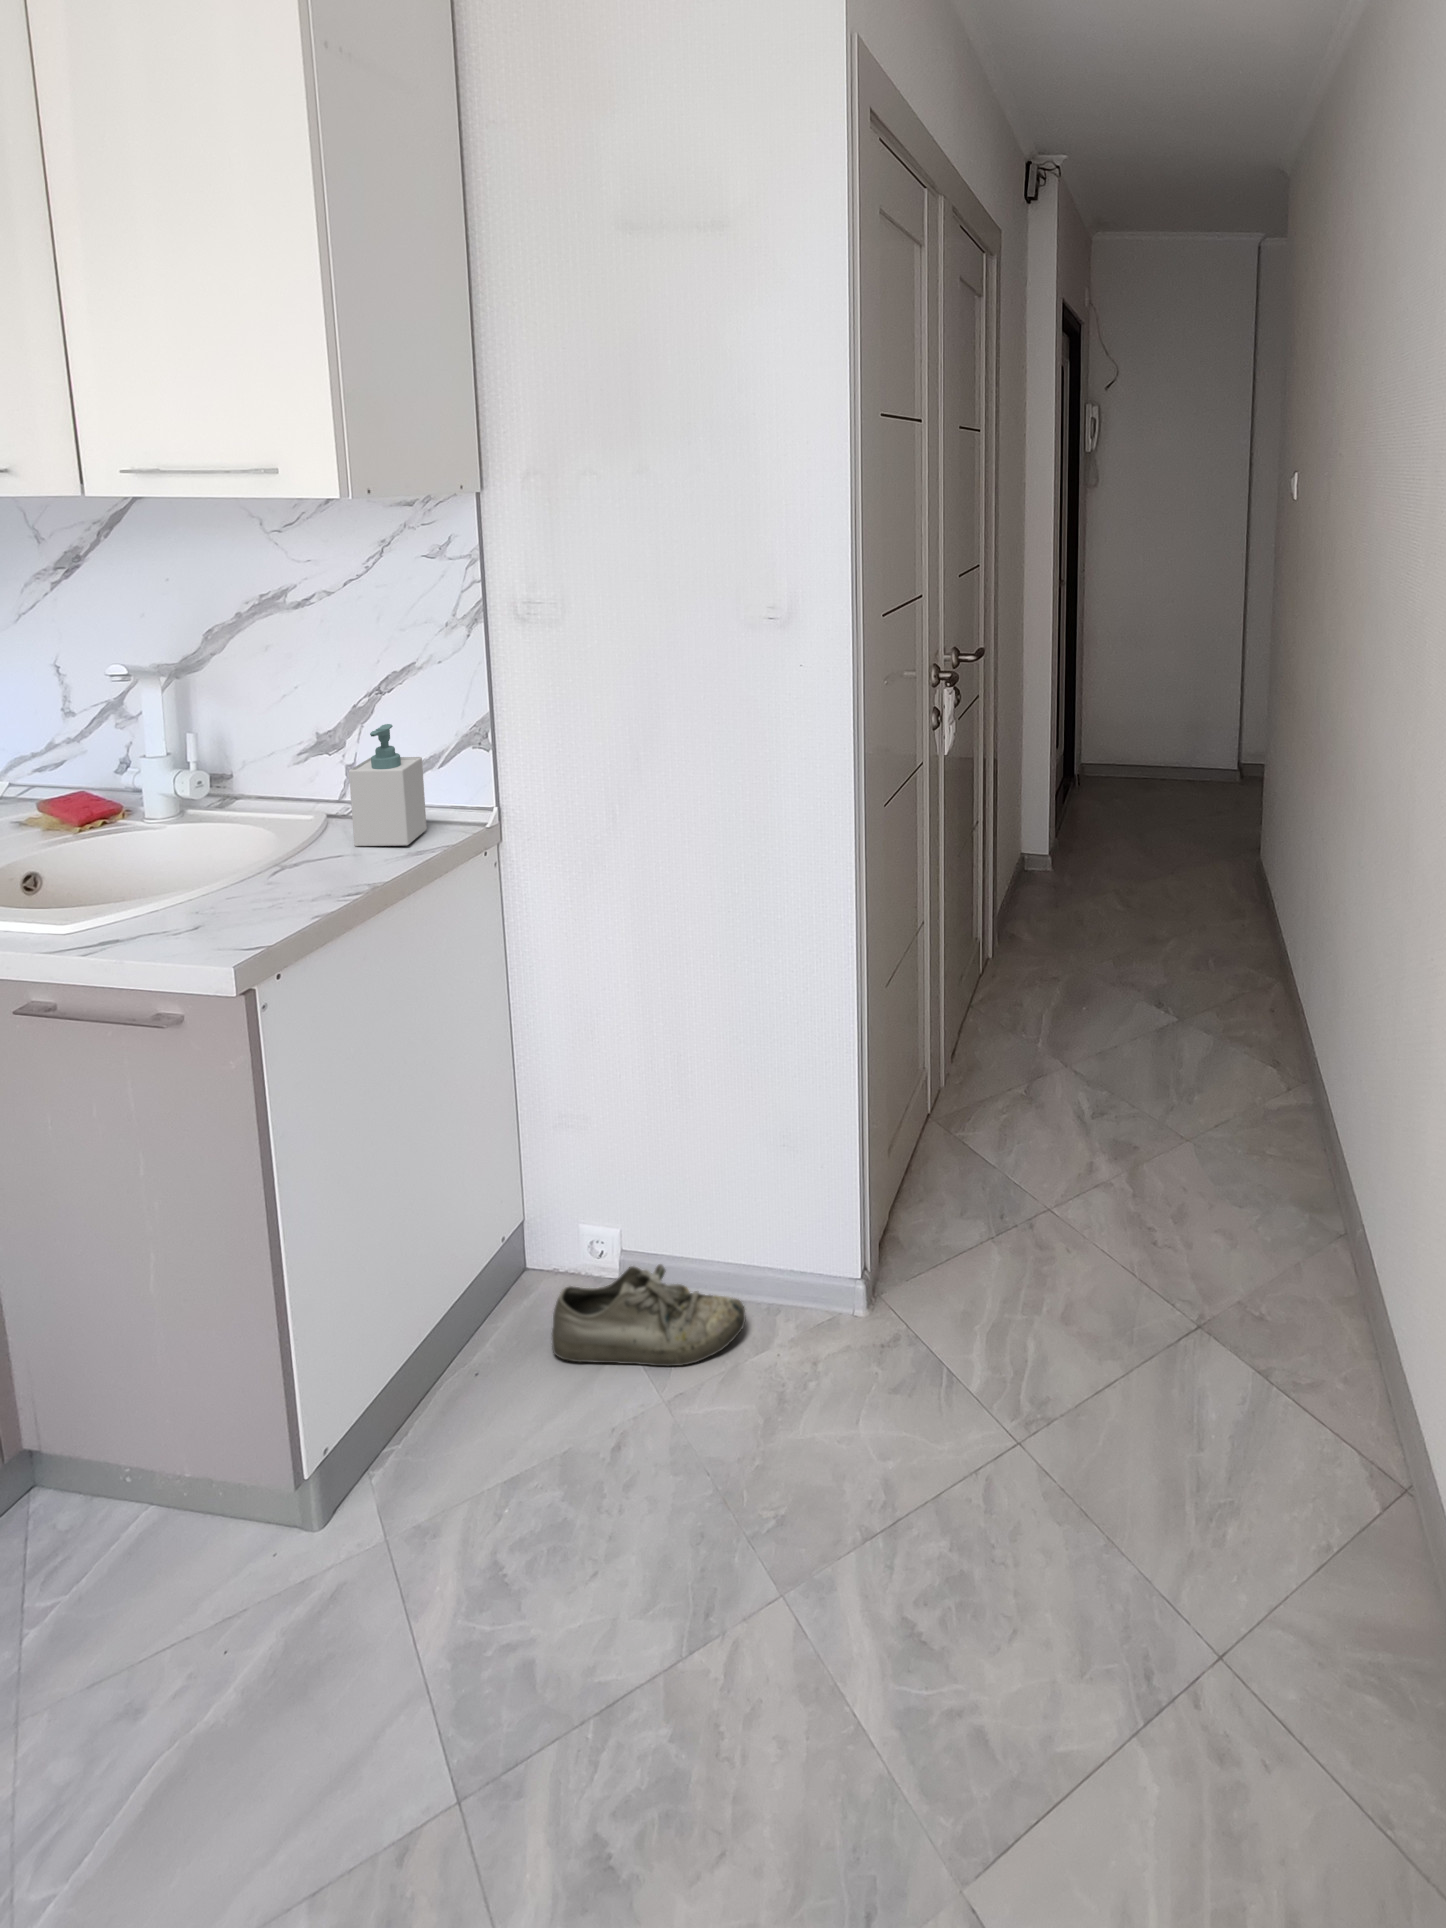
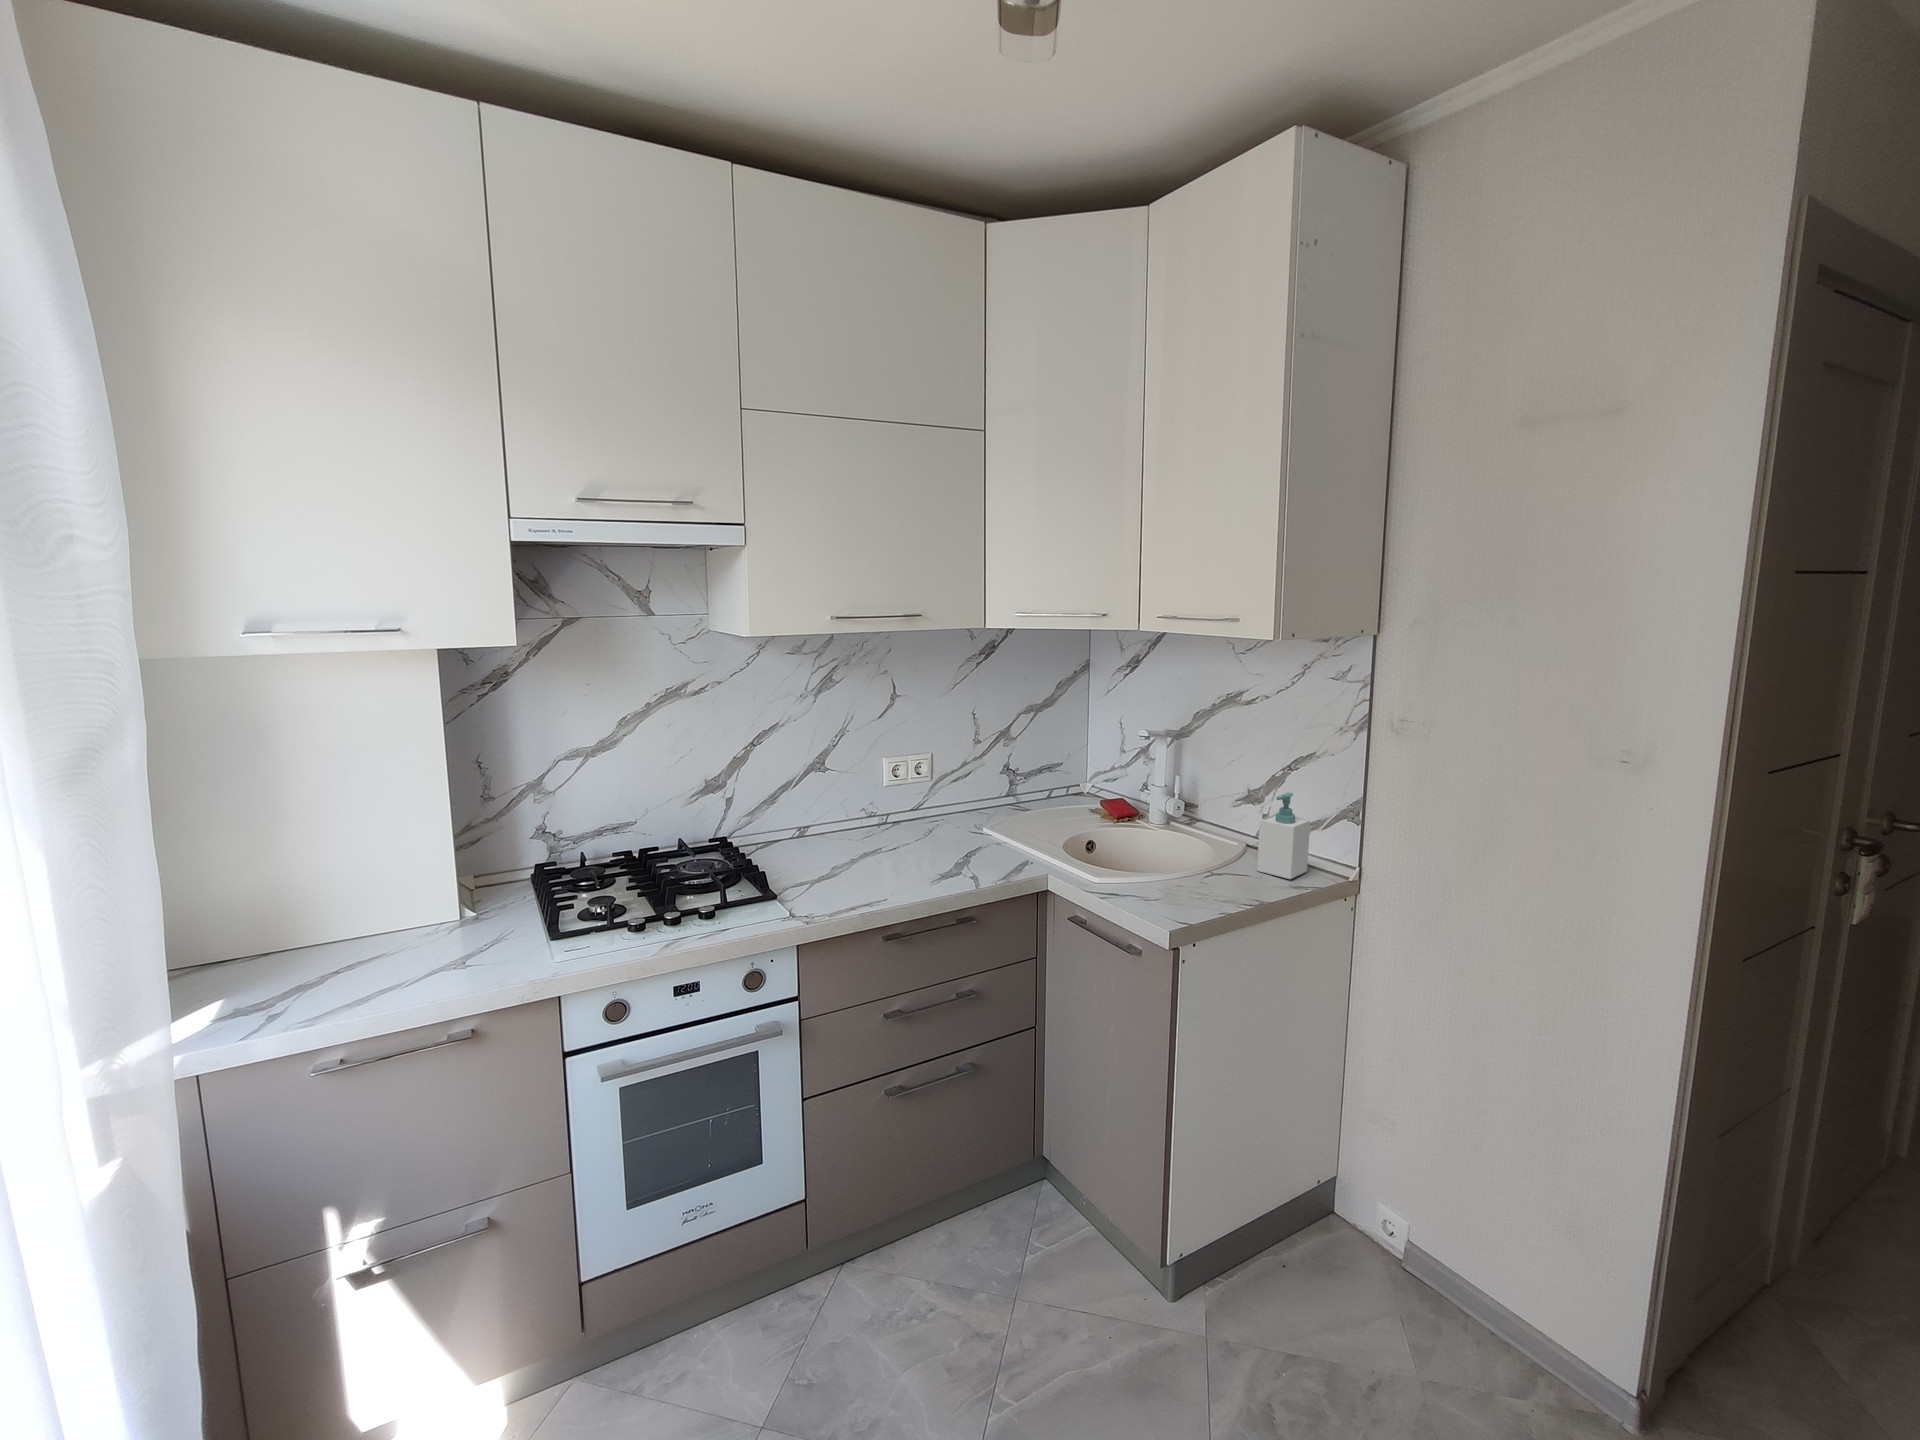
shoe: present [552,1264,746,1366] -> none [1340,1239,1506,1363]

